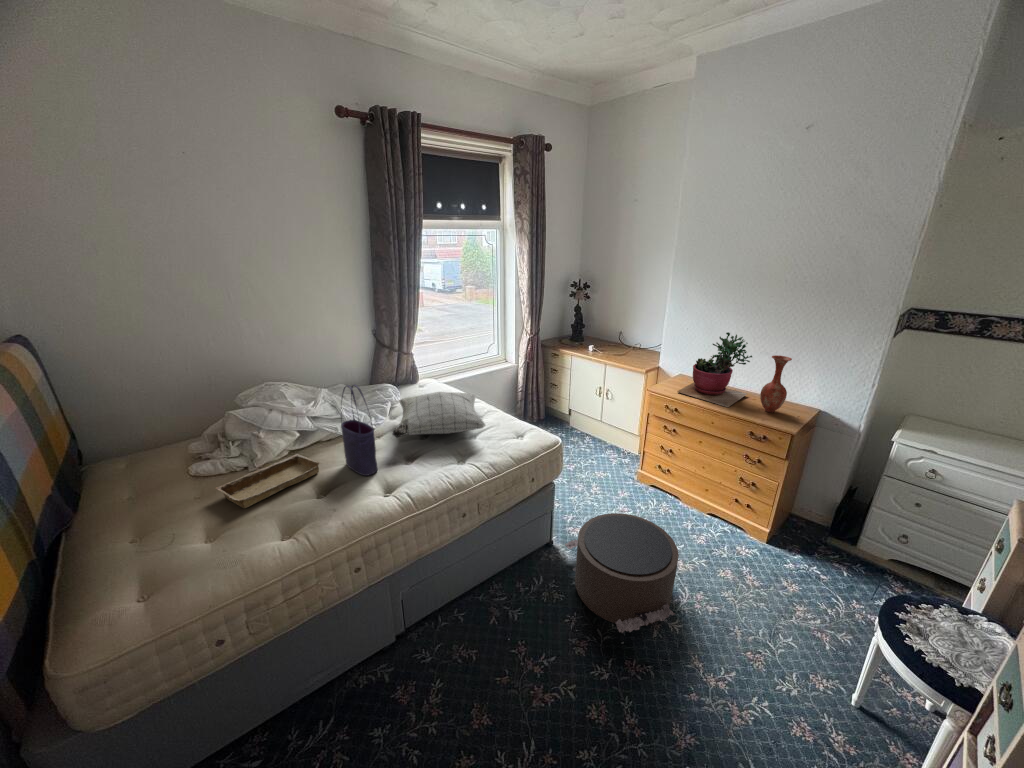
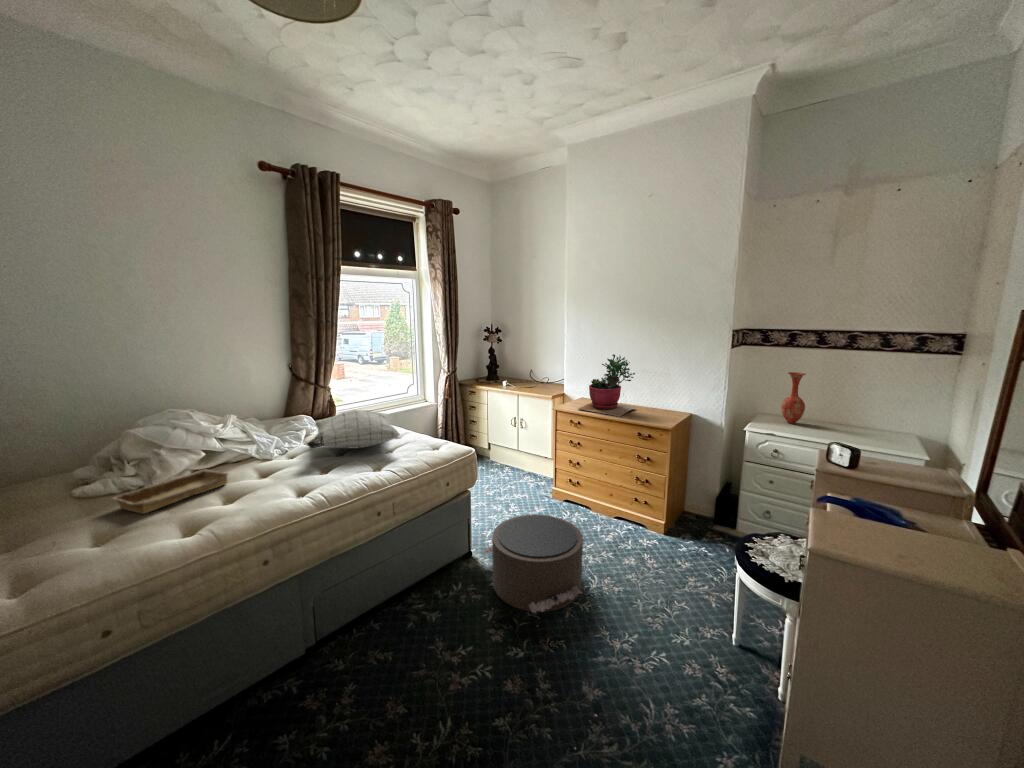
vase: present [760,355,792,413] -> present [781,372,806,424]
tote bag: present [341,385,378,476] -> none [254,392,291,482]

